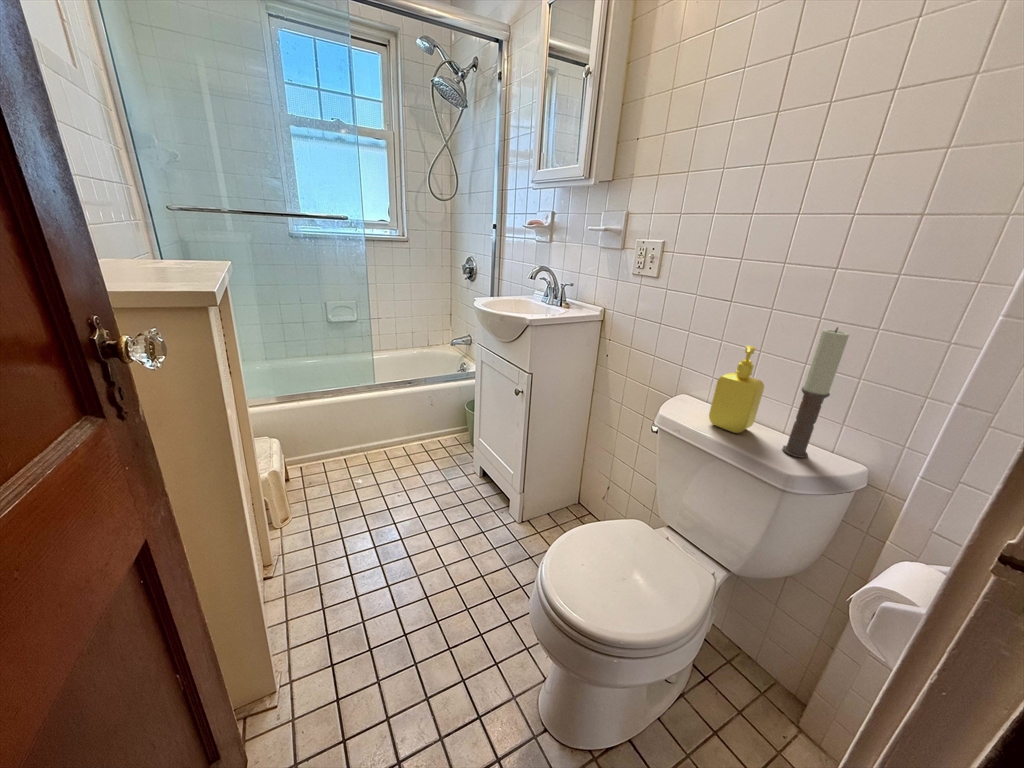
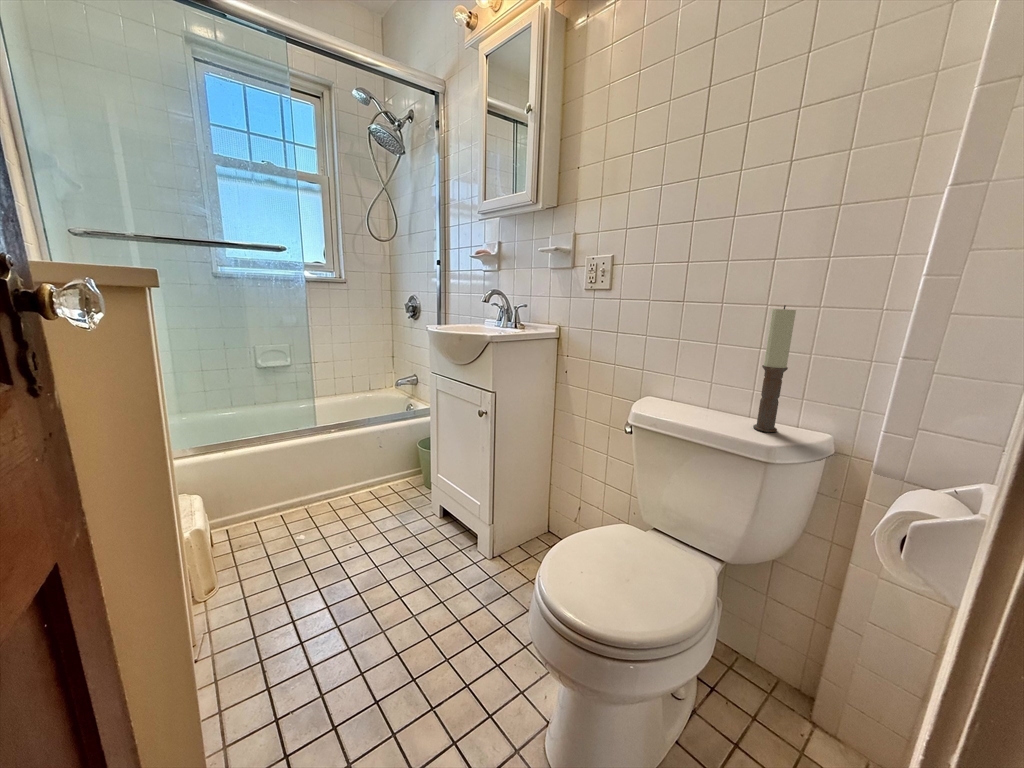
soap dispenser: present [709,346,764,433] -> none [680,334,727,419]

